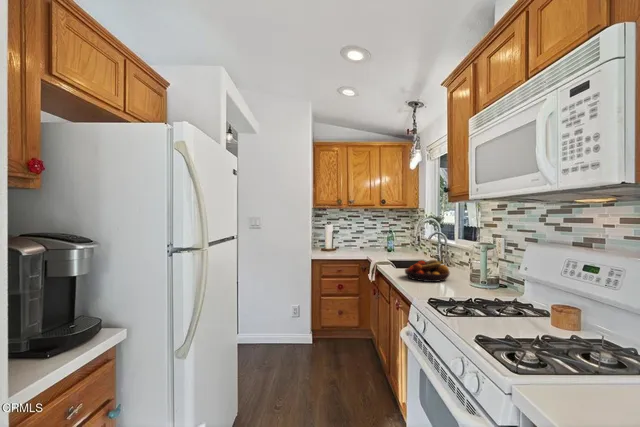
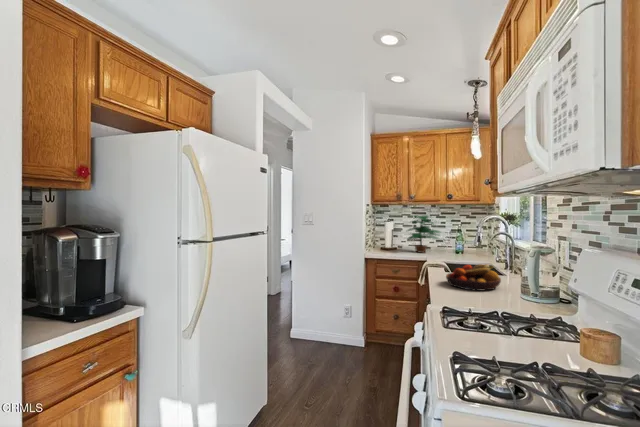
potted plant: none [346,218,376,252] -> present [408,215,440,253]

